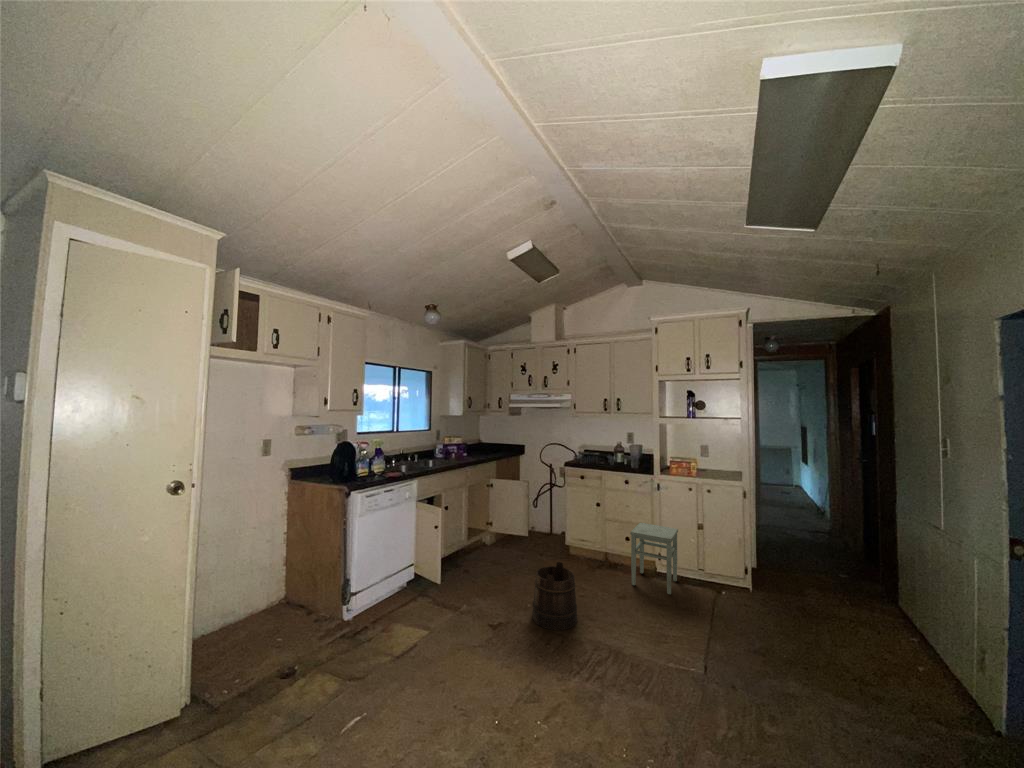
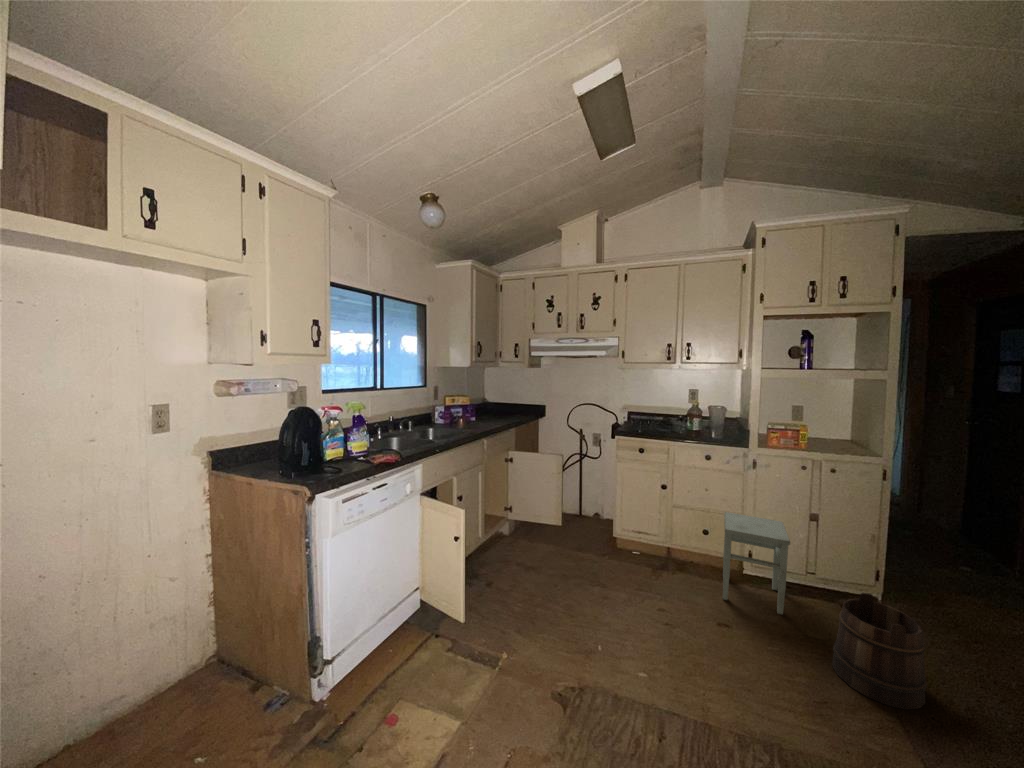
bucket: present [532,562,577,630] -> present [832,593,927,709]

